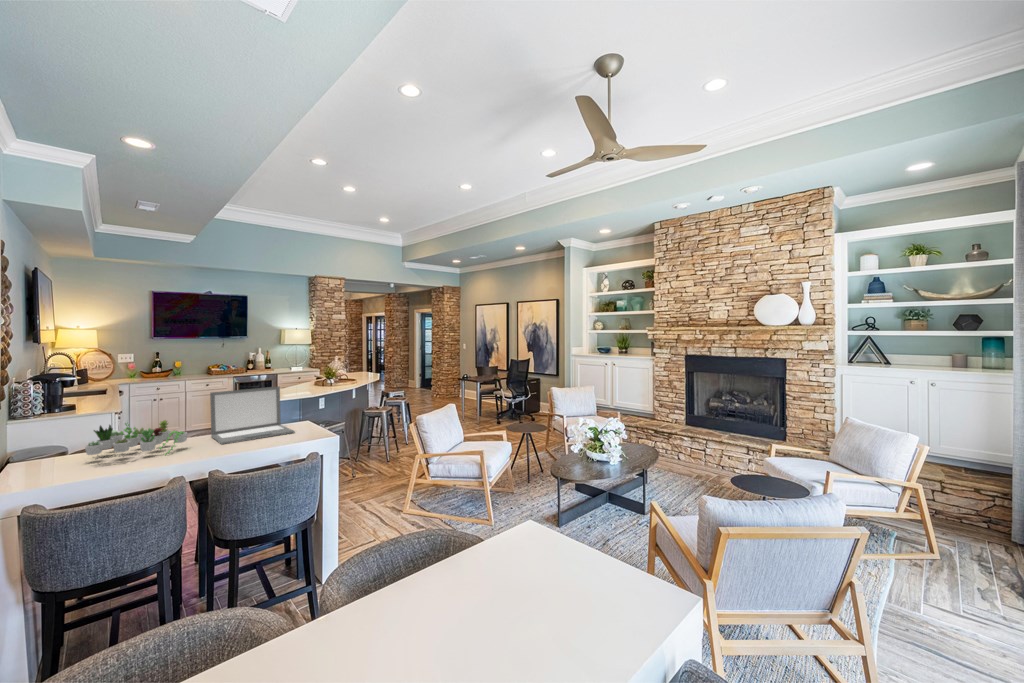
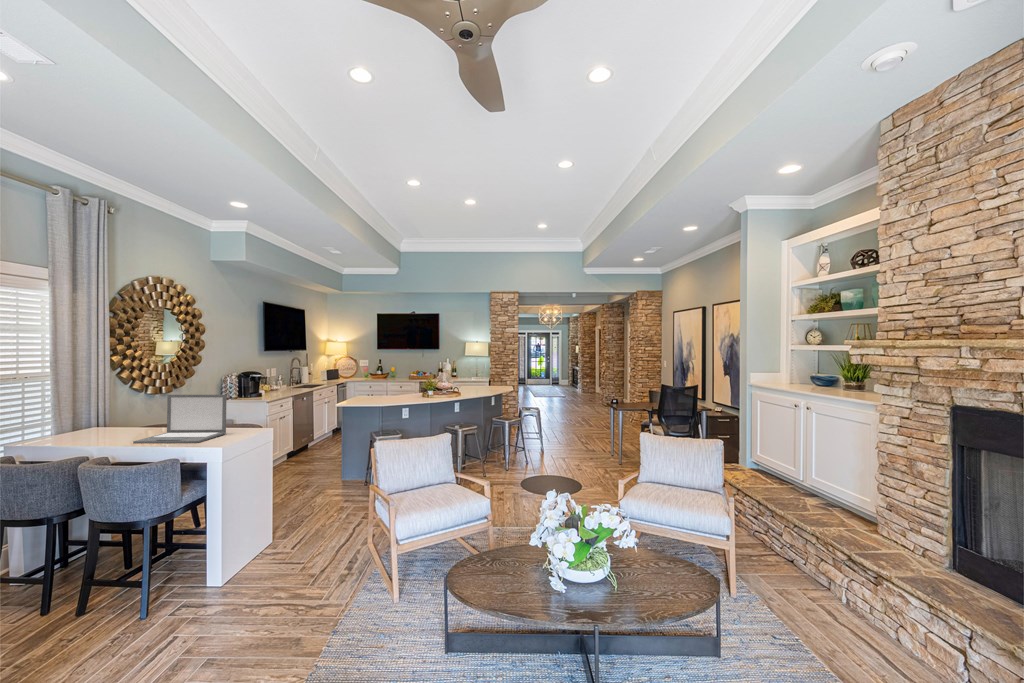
succulent plant: present [85,420,187,459] -> none [32,411,127,445]

